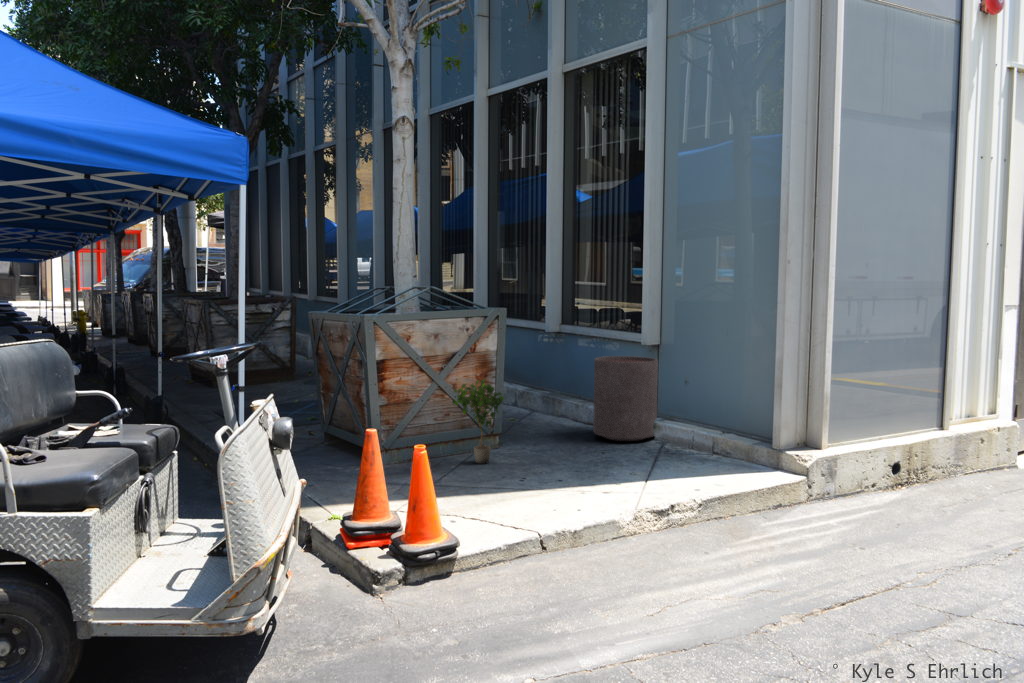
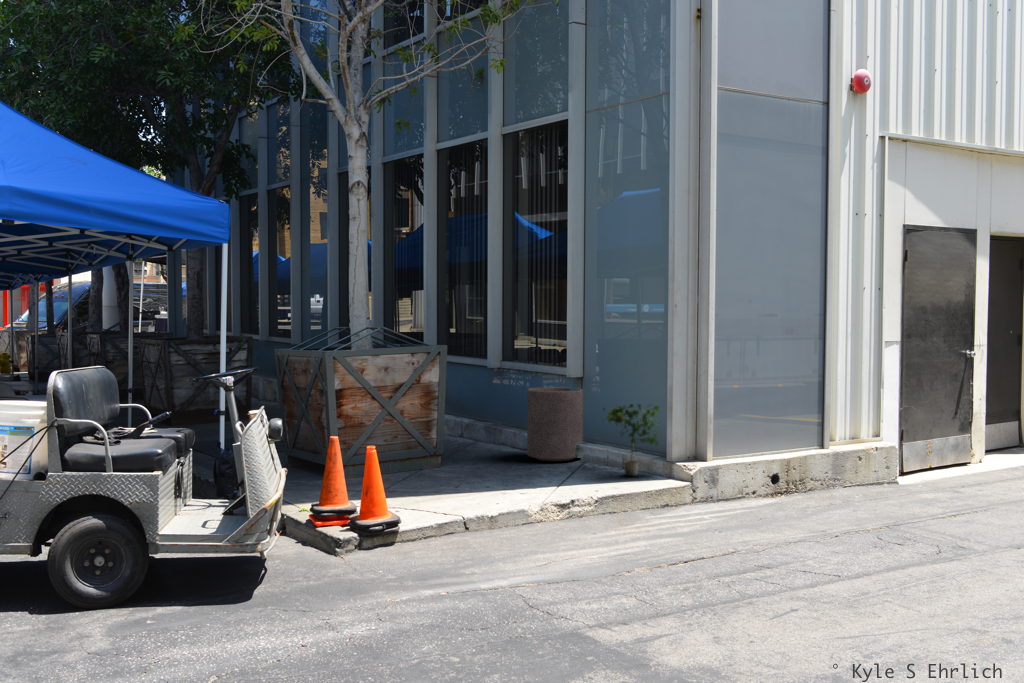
potted plant: present [452,379,504,464] -> present [606,404,659,476]

